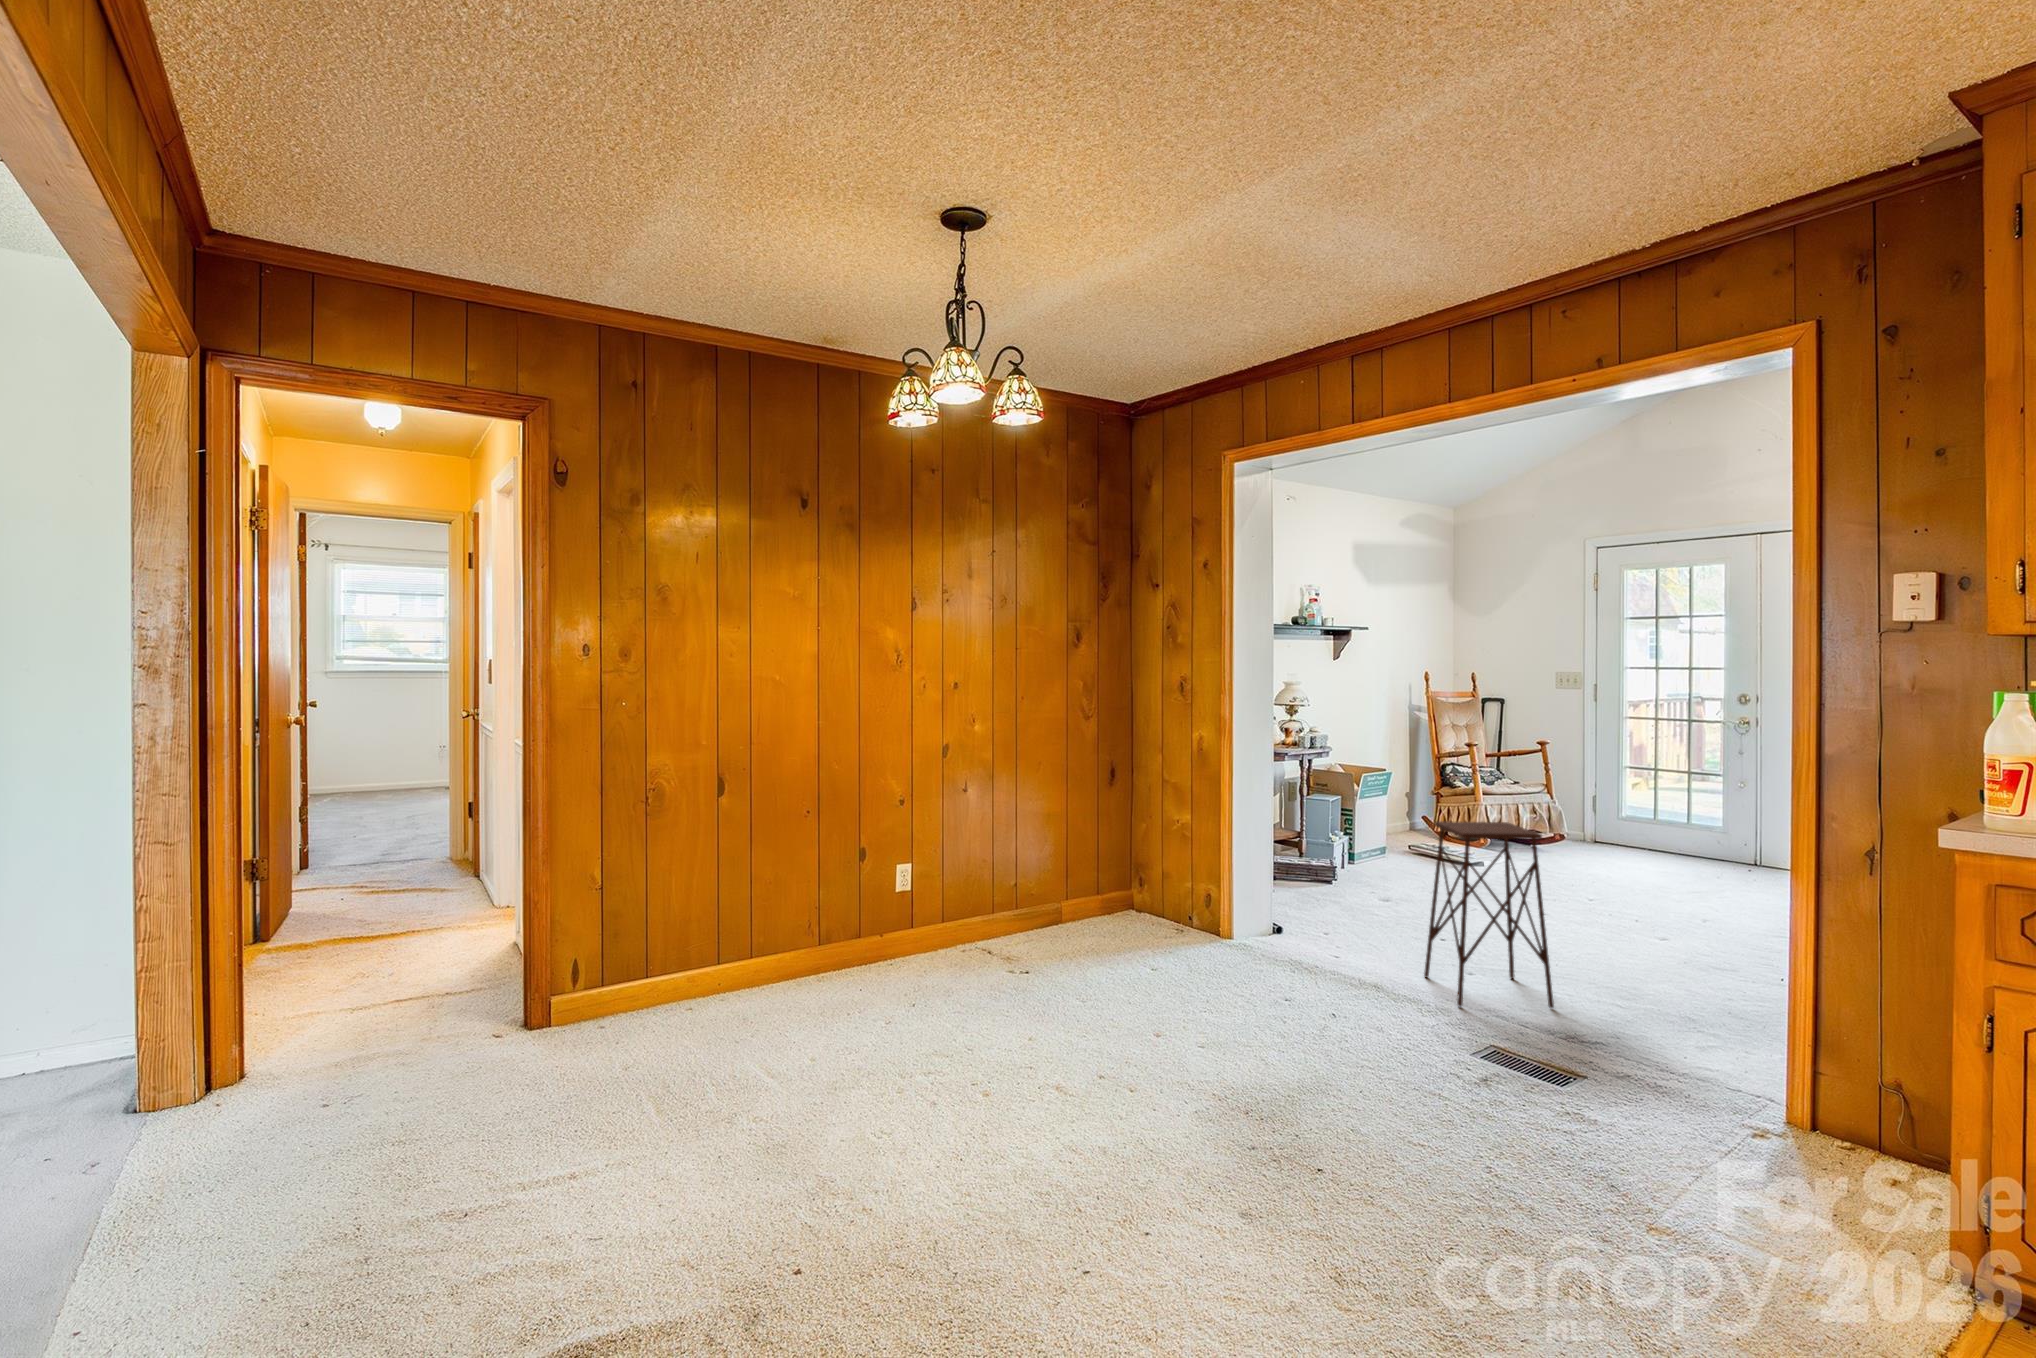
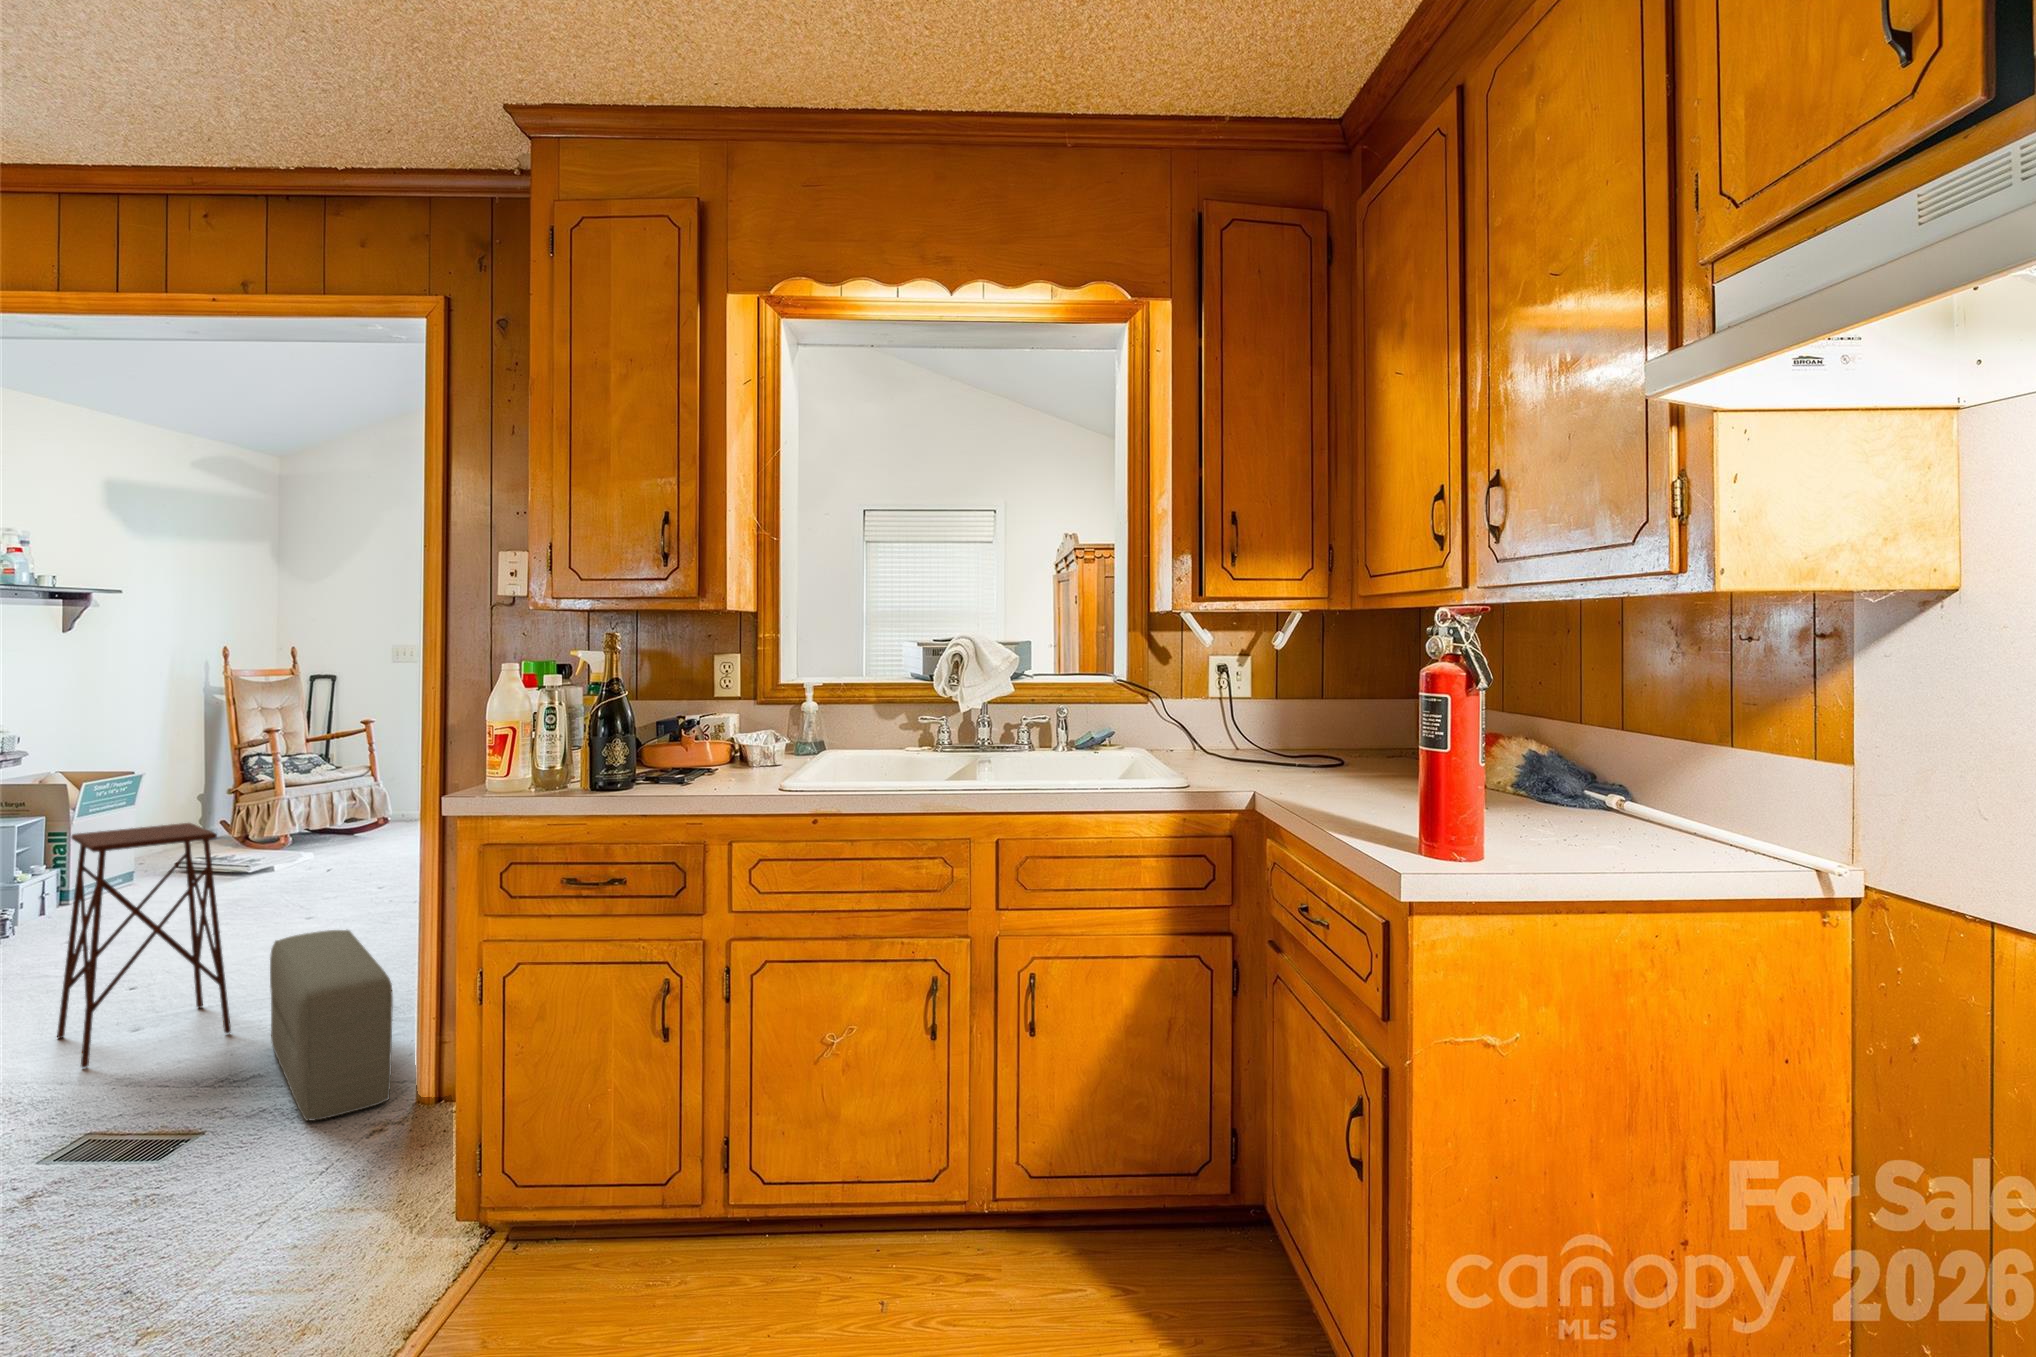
pouf: none [1599,936,1761,1122] -> present [270,930,393,1121]

